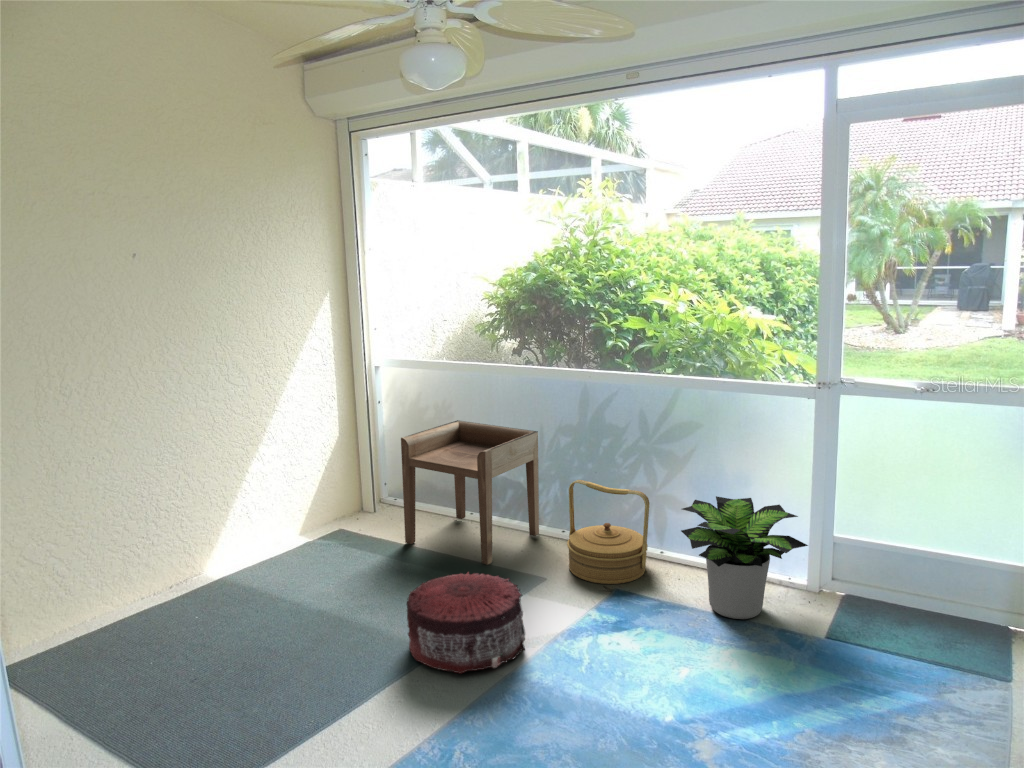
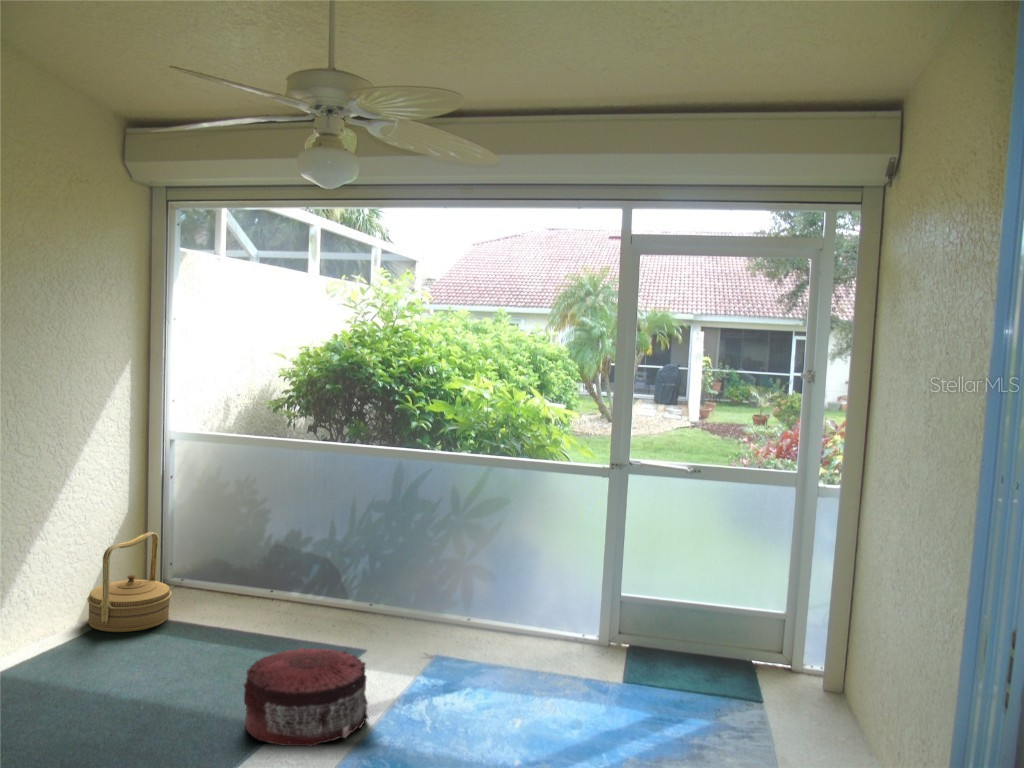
side table: present [401,420,539,565] -> none [193,498,344,647]
woven basket: present [567,480,650,584] -> present [87,532,172,632]
potted plant: present [681,496,808,619] -> none [500,565,608,675]

